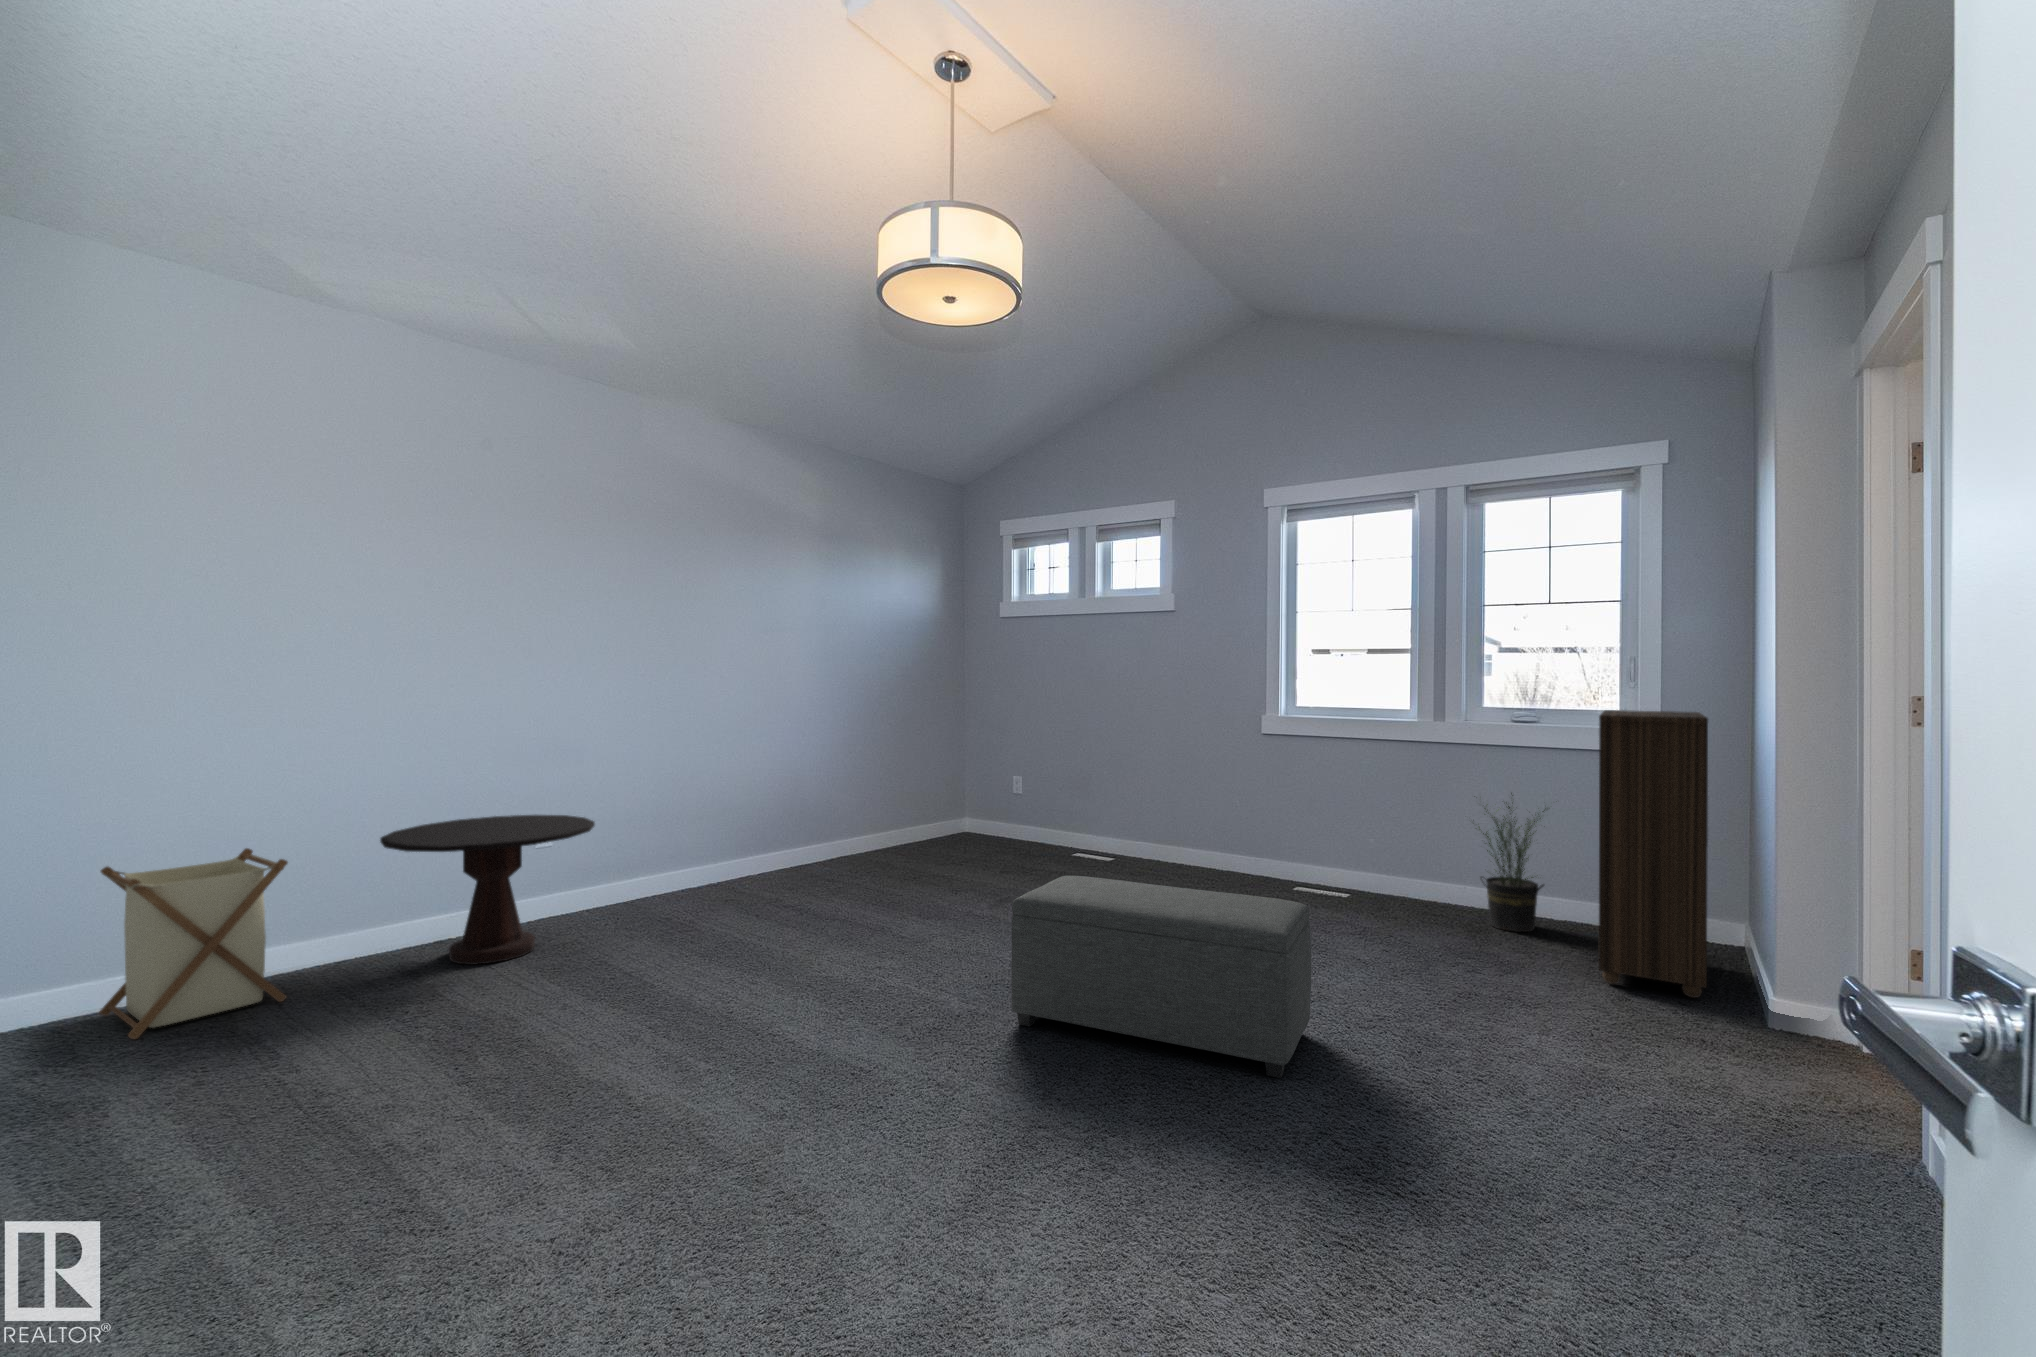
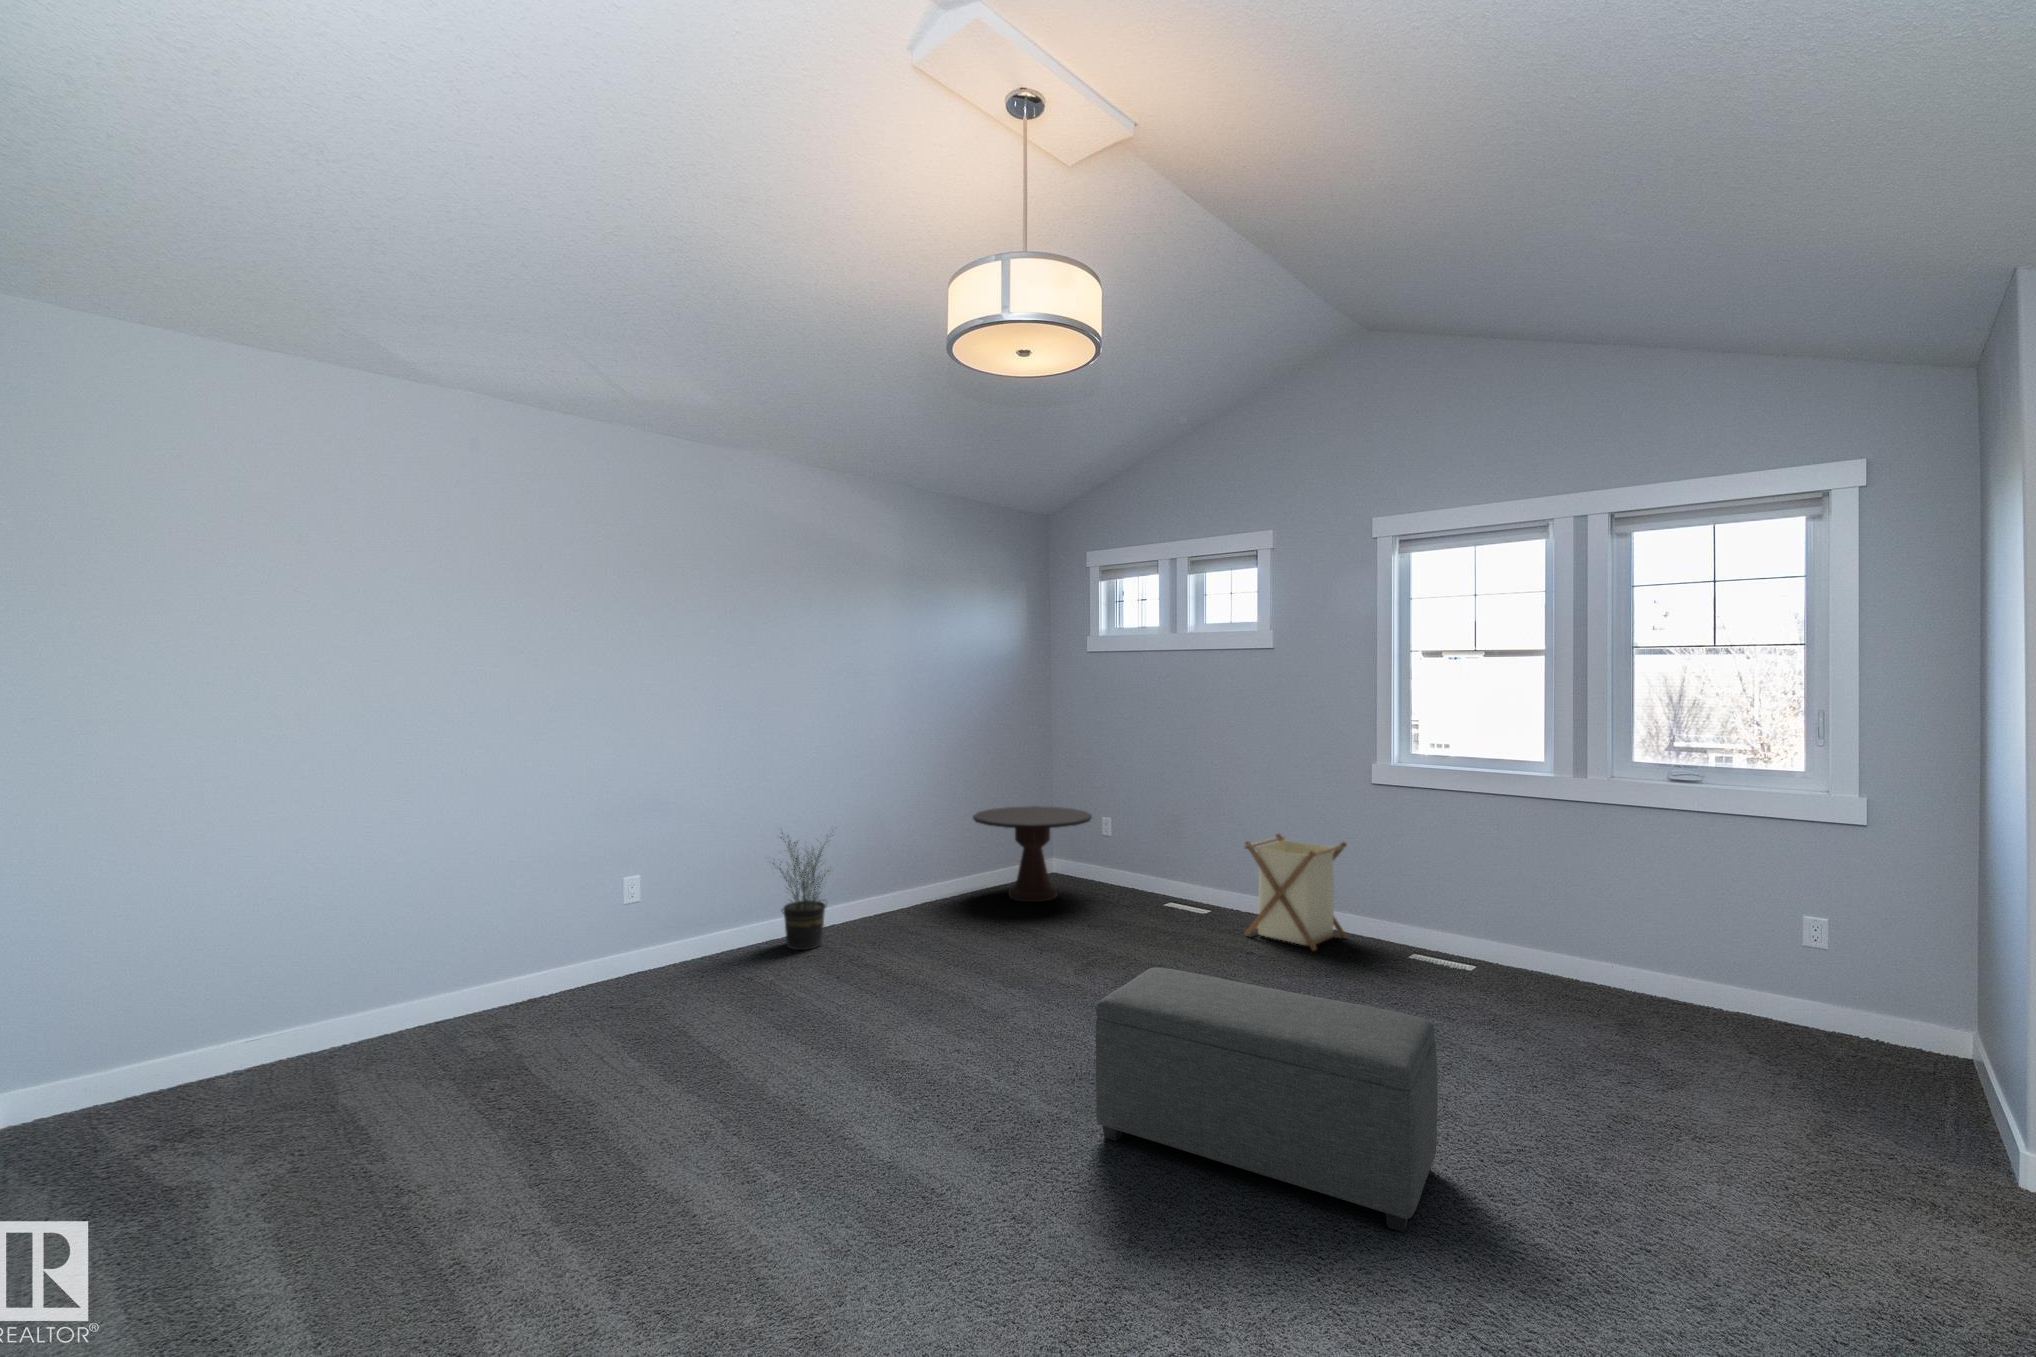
bookshelf: present [1599,710,1708,998] -> none [1787,779,1932,1137]
potted plant: present [1473,793,1546,932] -> present [773,833,833,950]
side table: present [380,815,595,965] -> present [973,806,1092,902]
laundry basket: present [100,848,288,1039] -> present [1245,834,1347,951]

